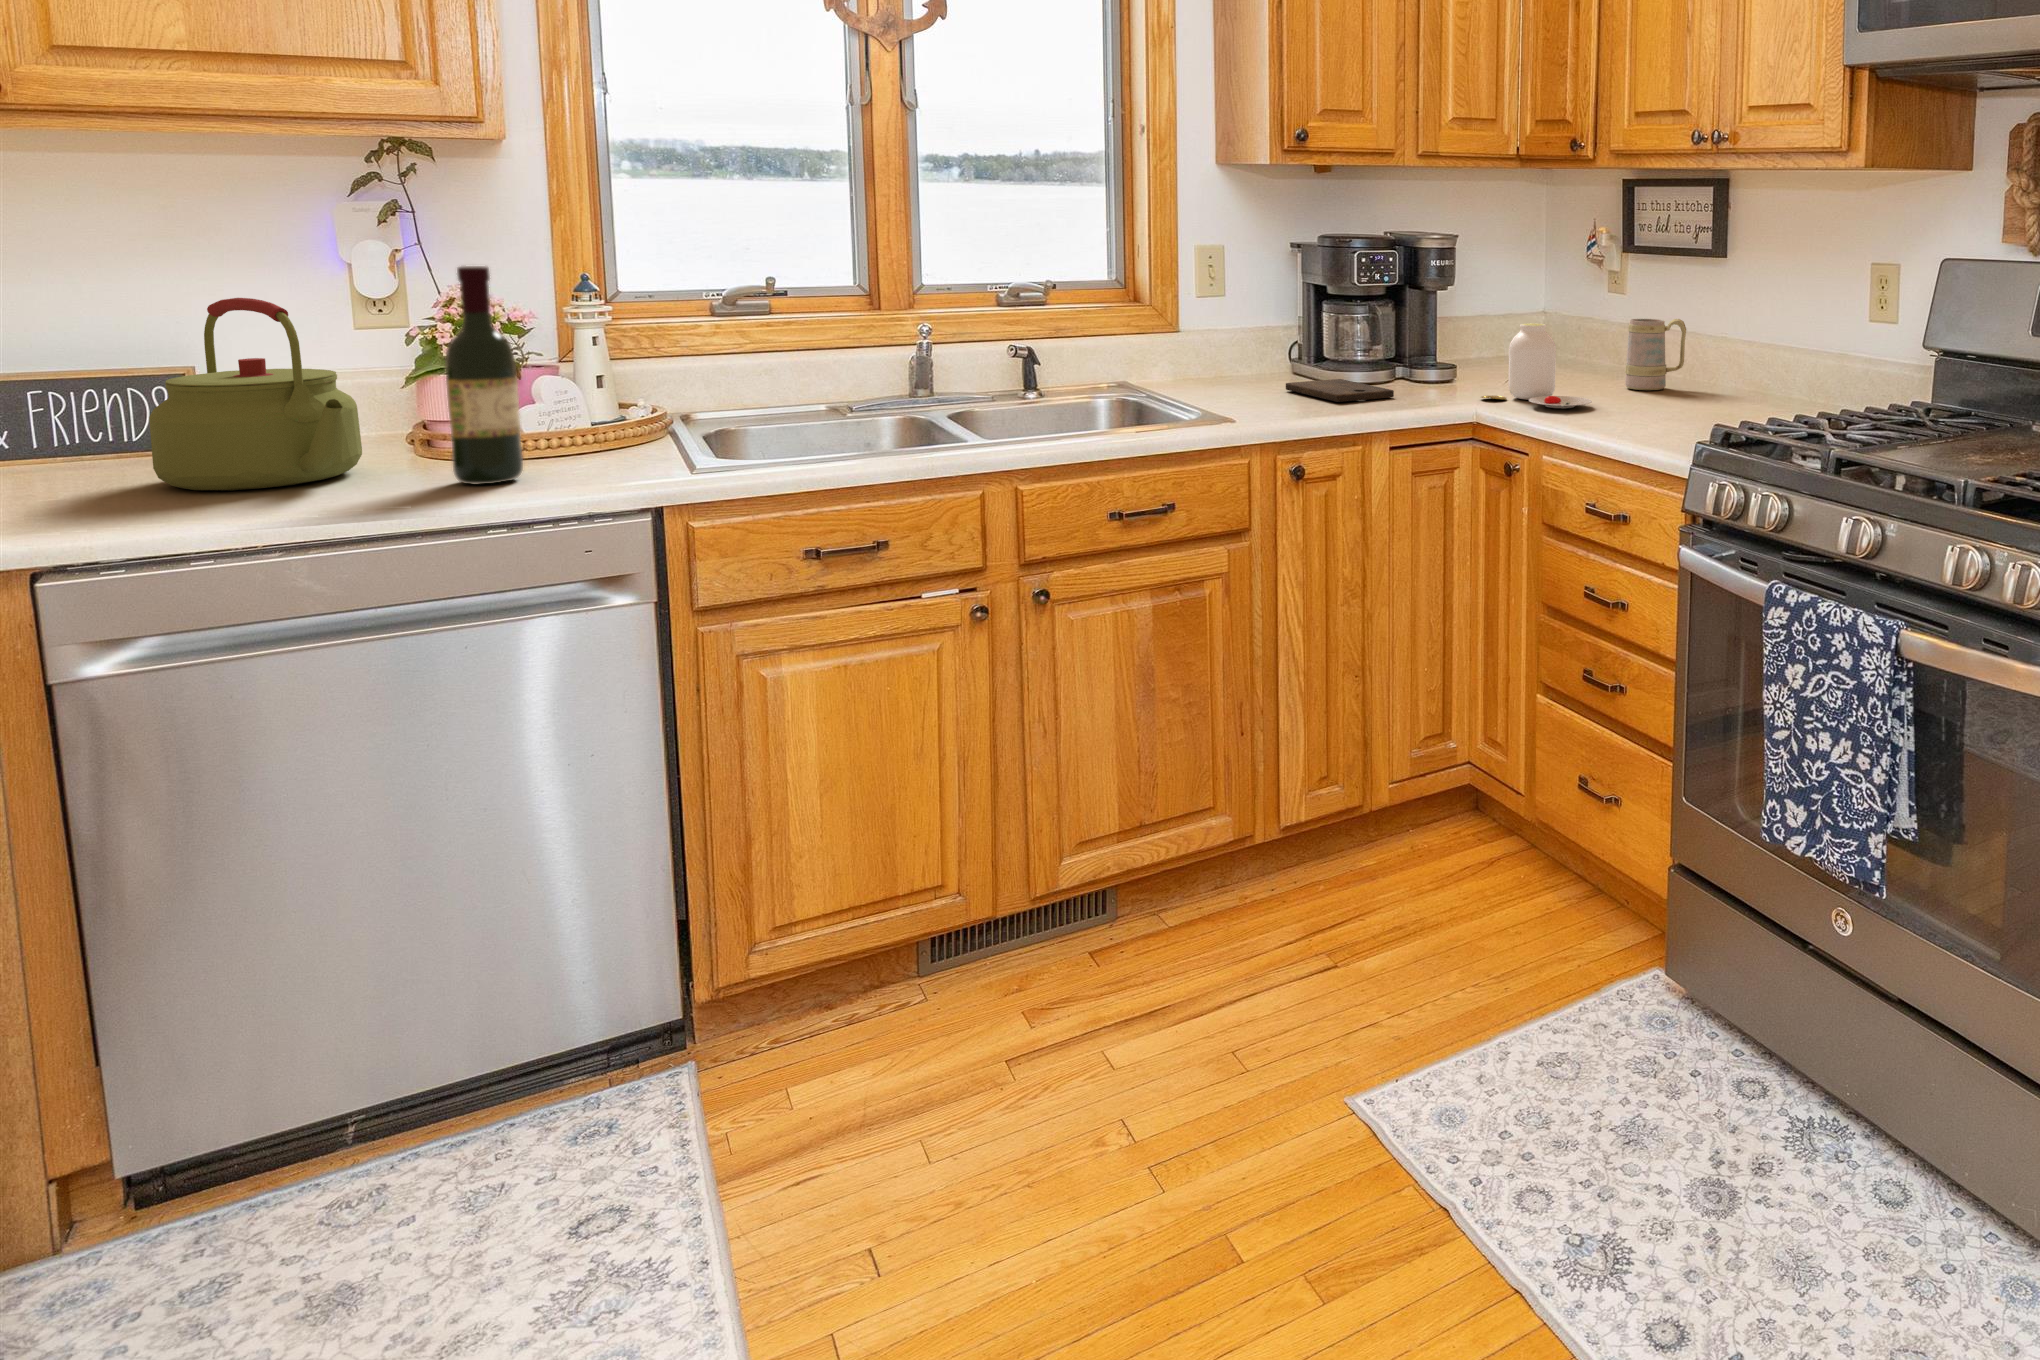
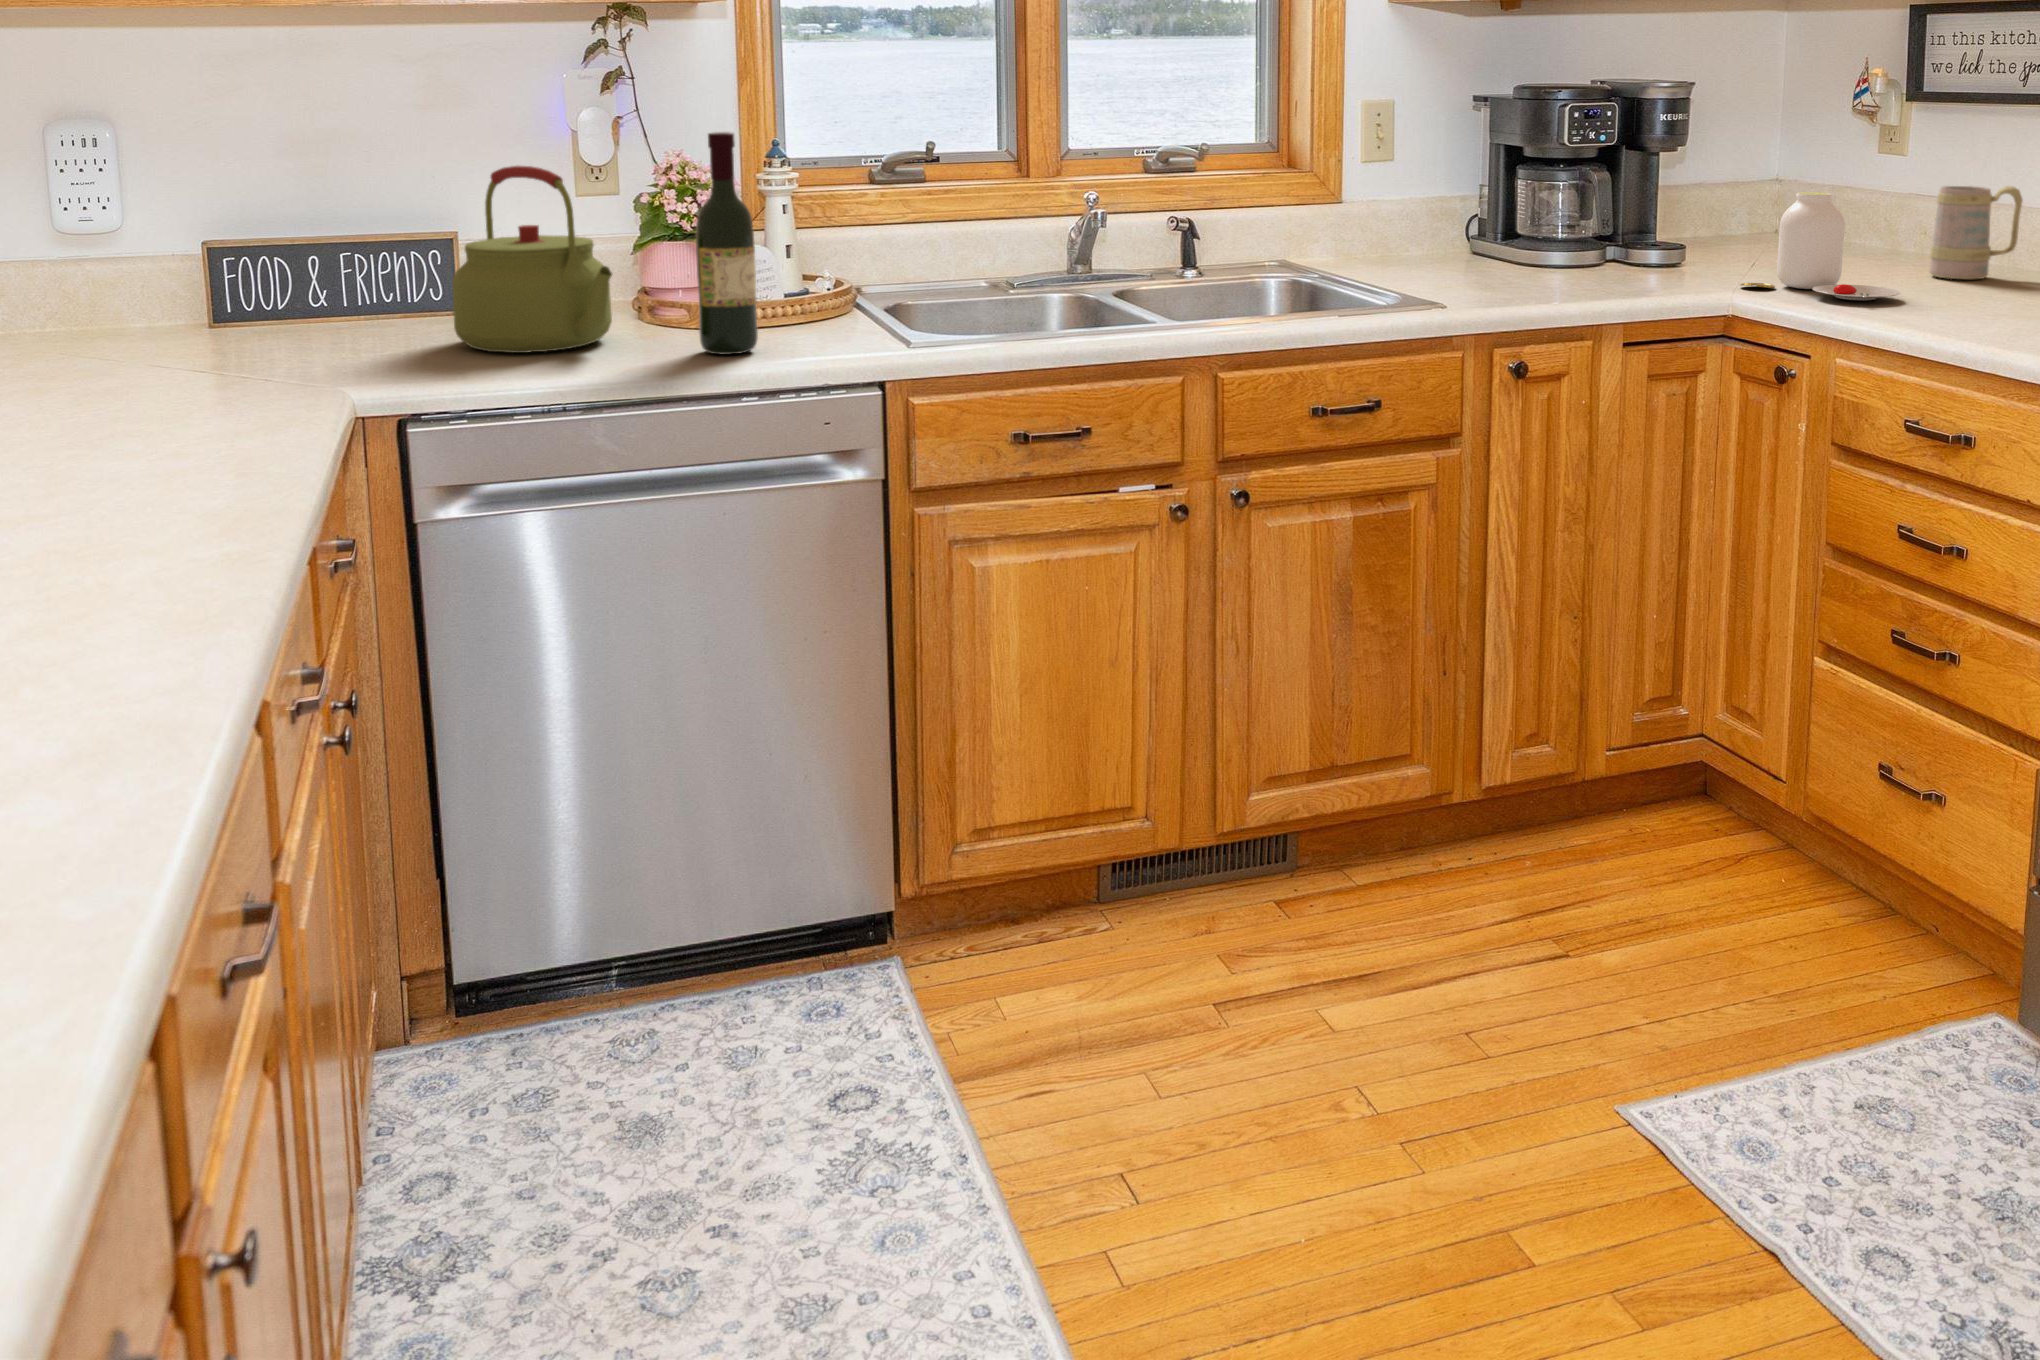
cutting board: present [1286,379,1394,402] -> none [1482,260,1625,287]

